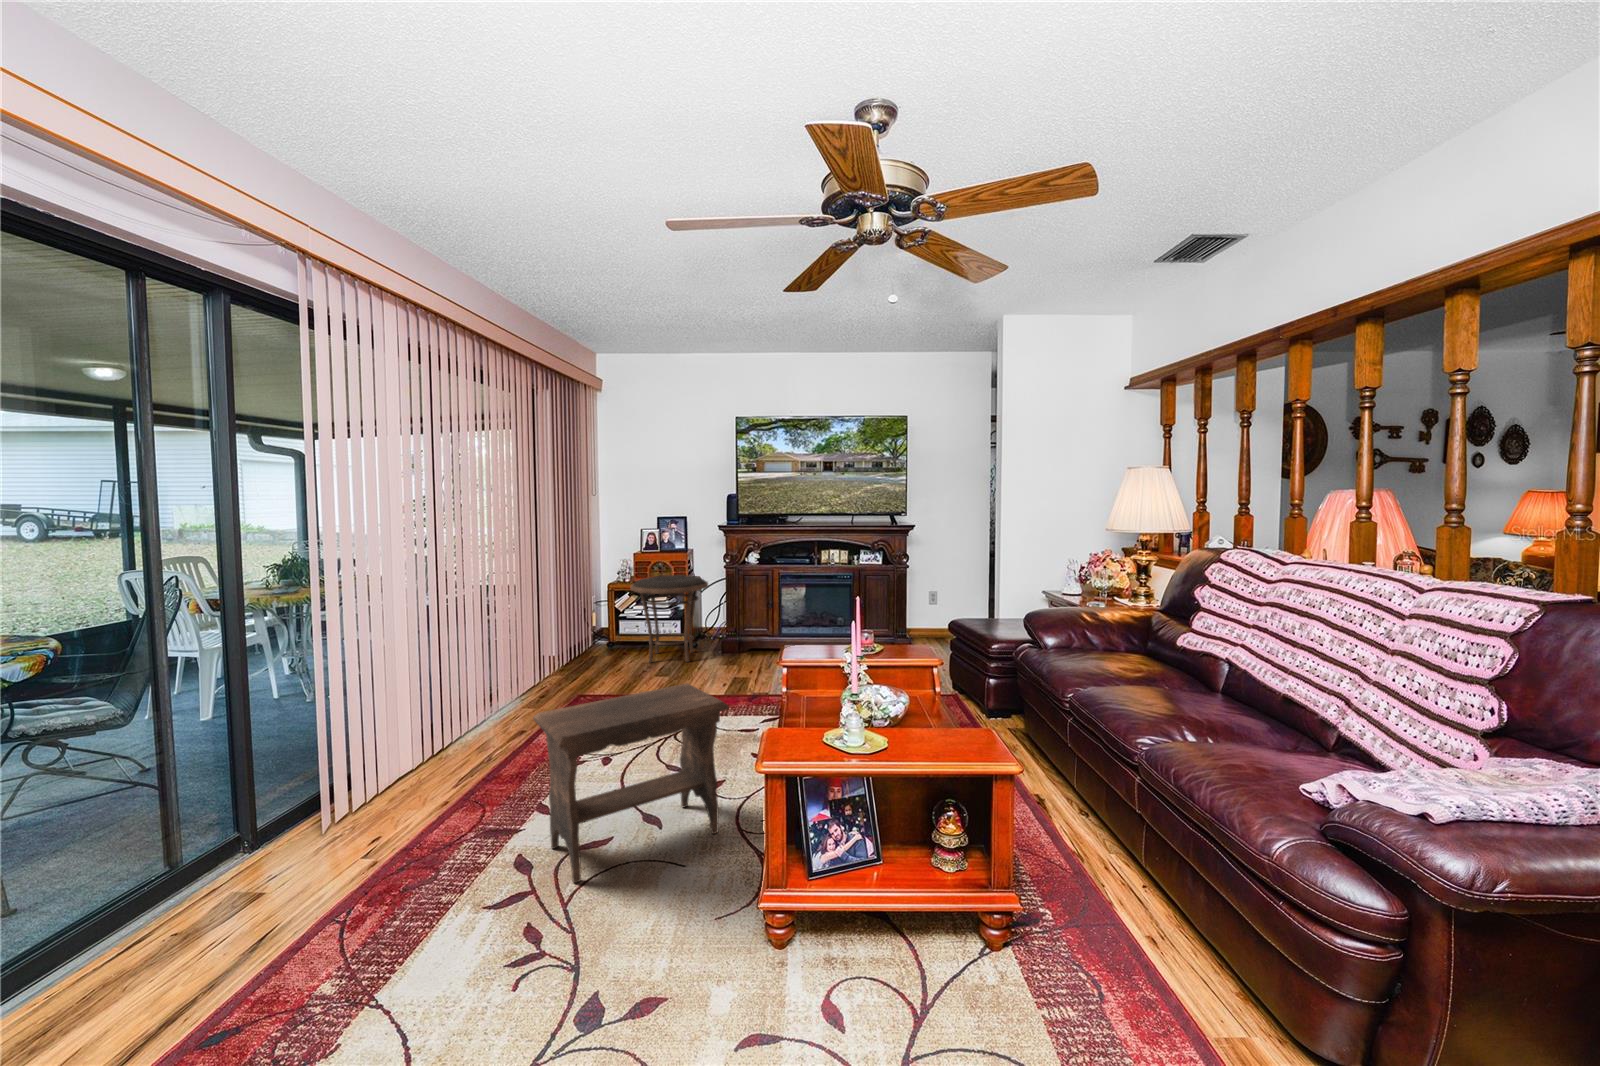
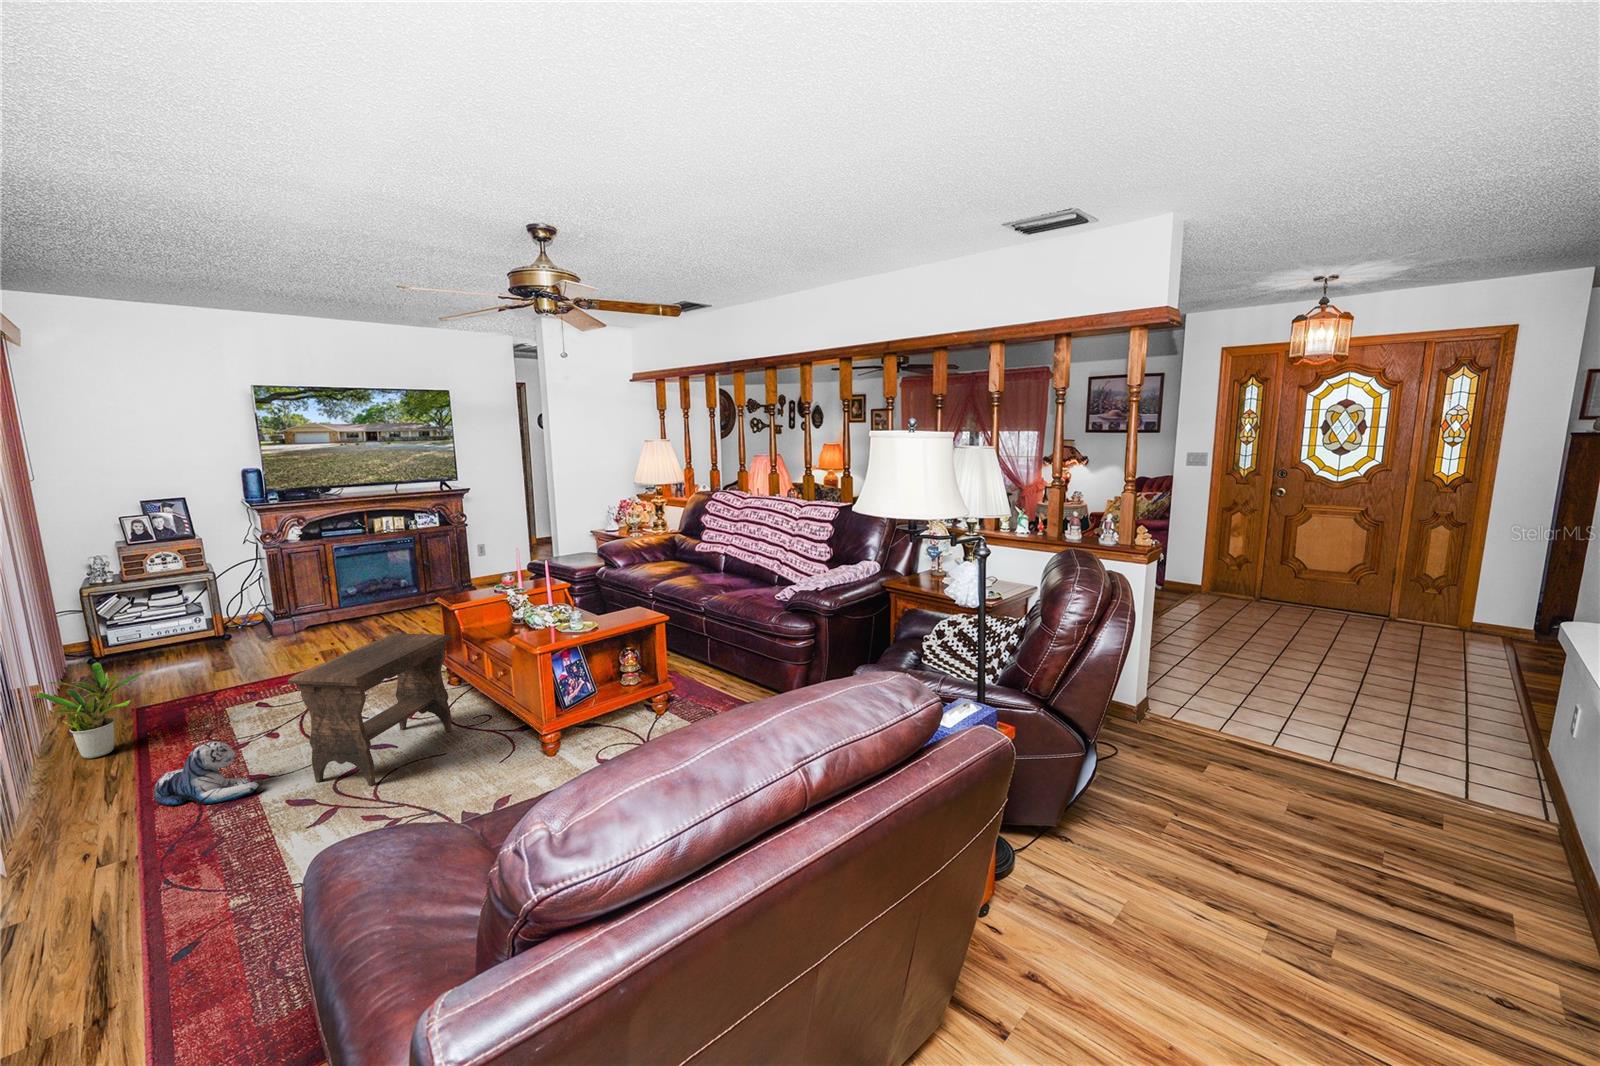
side table: present [631,575,708,663] -> none [144,561,257,661]
potted plant: none [459,651,543,738] -> present [37,662,143,759]
plush toy: none [454,760,515,835] -> present [153,741,259,805]

